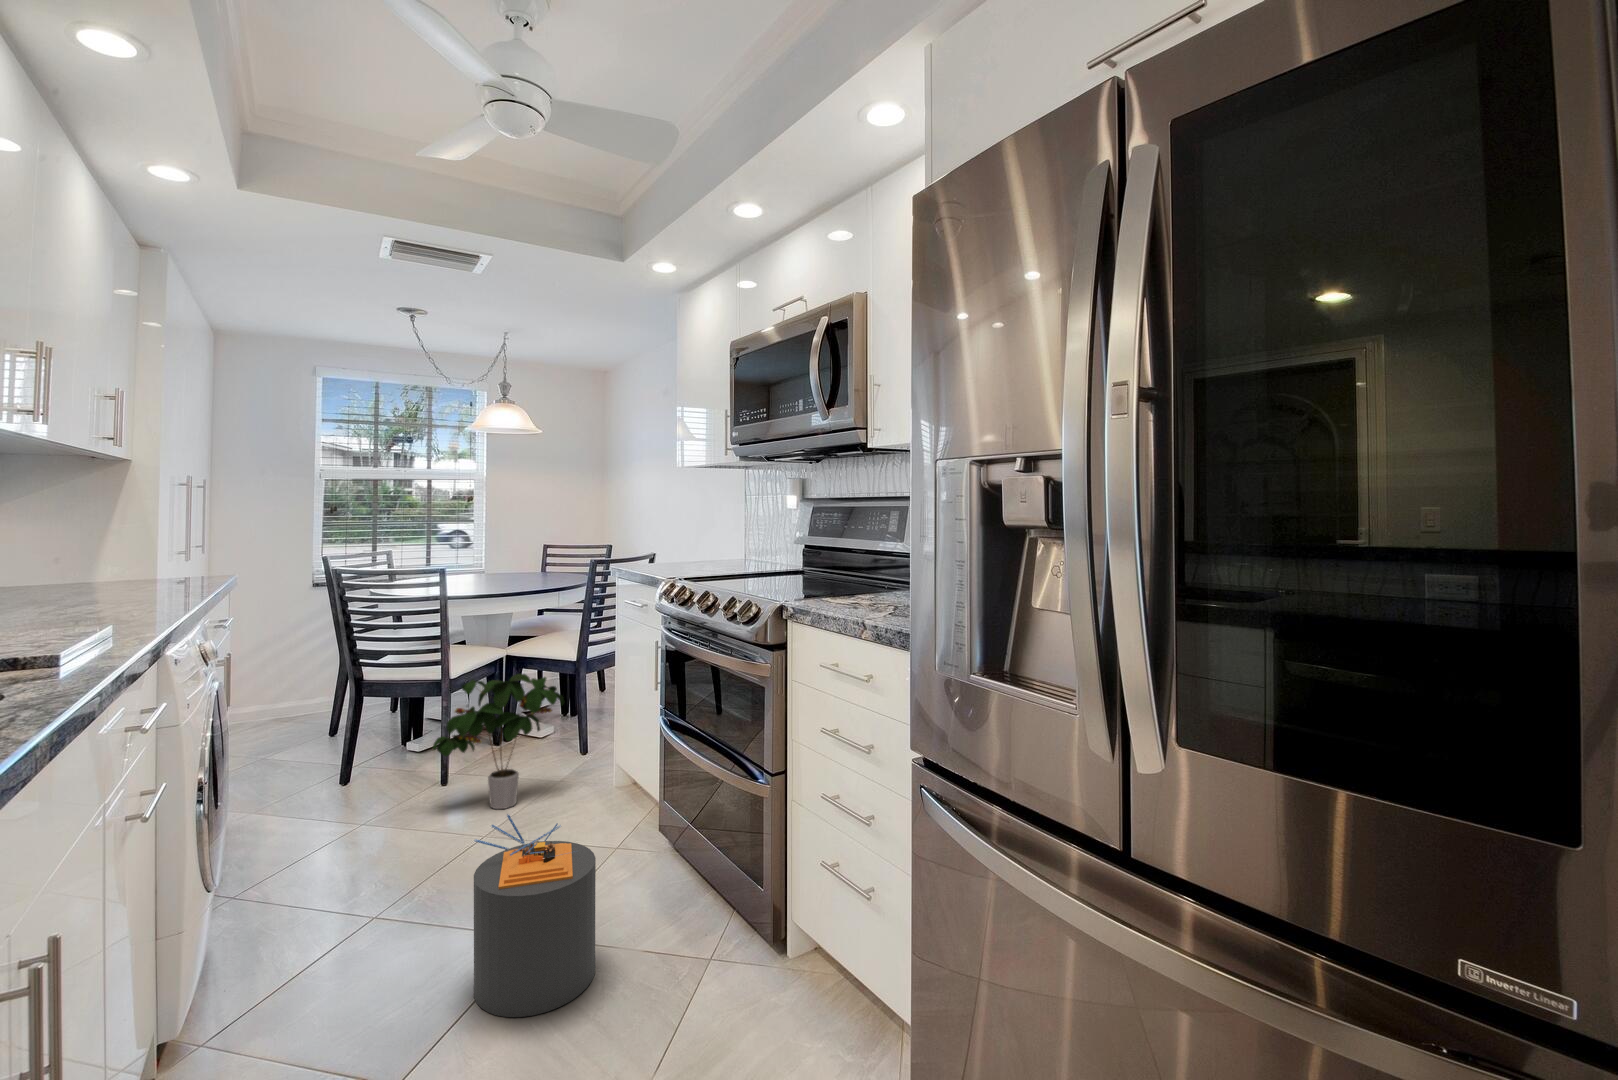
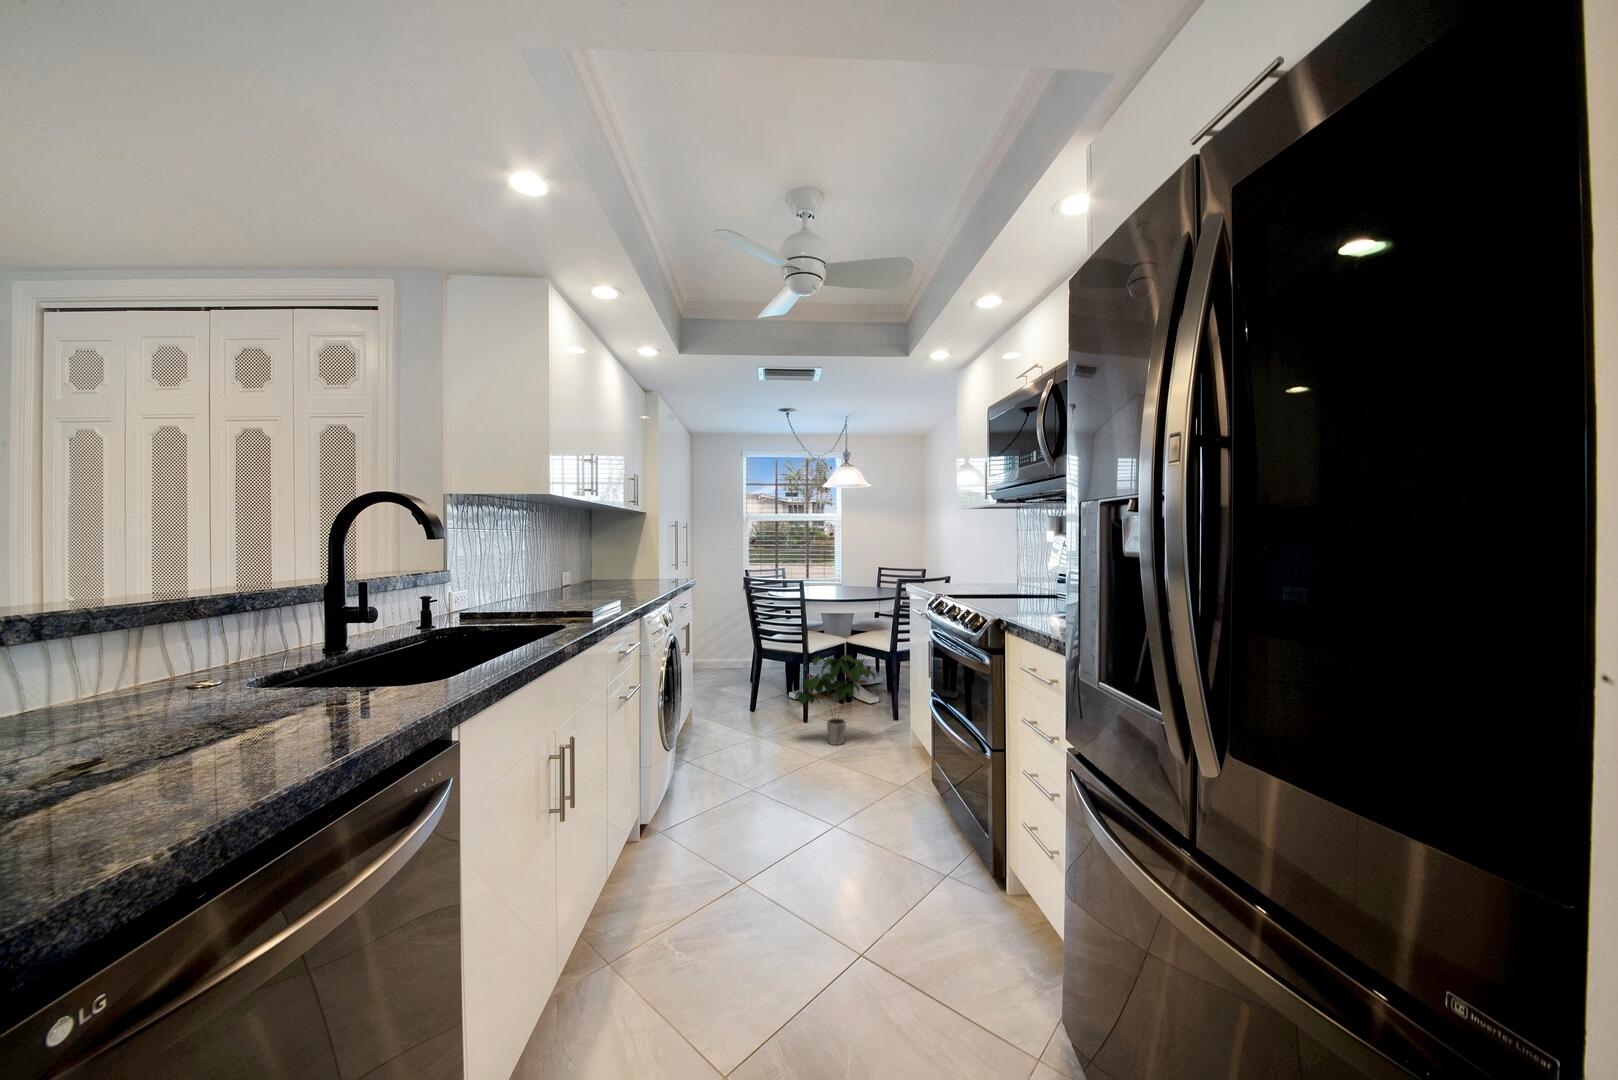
trash can: present [474,814,596,1017] -> none [796,741,871,877]

